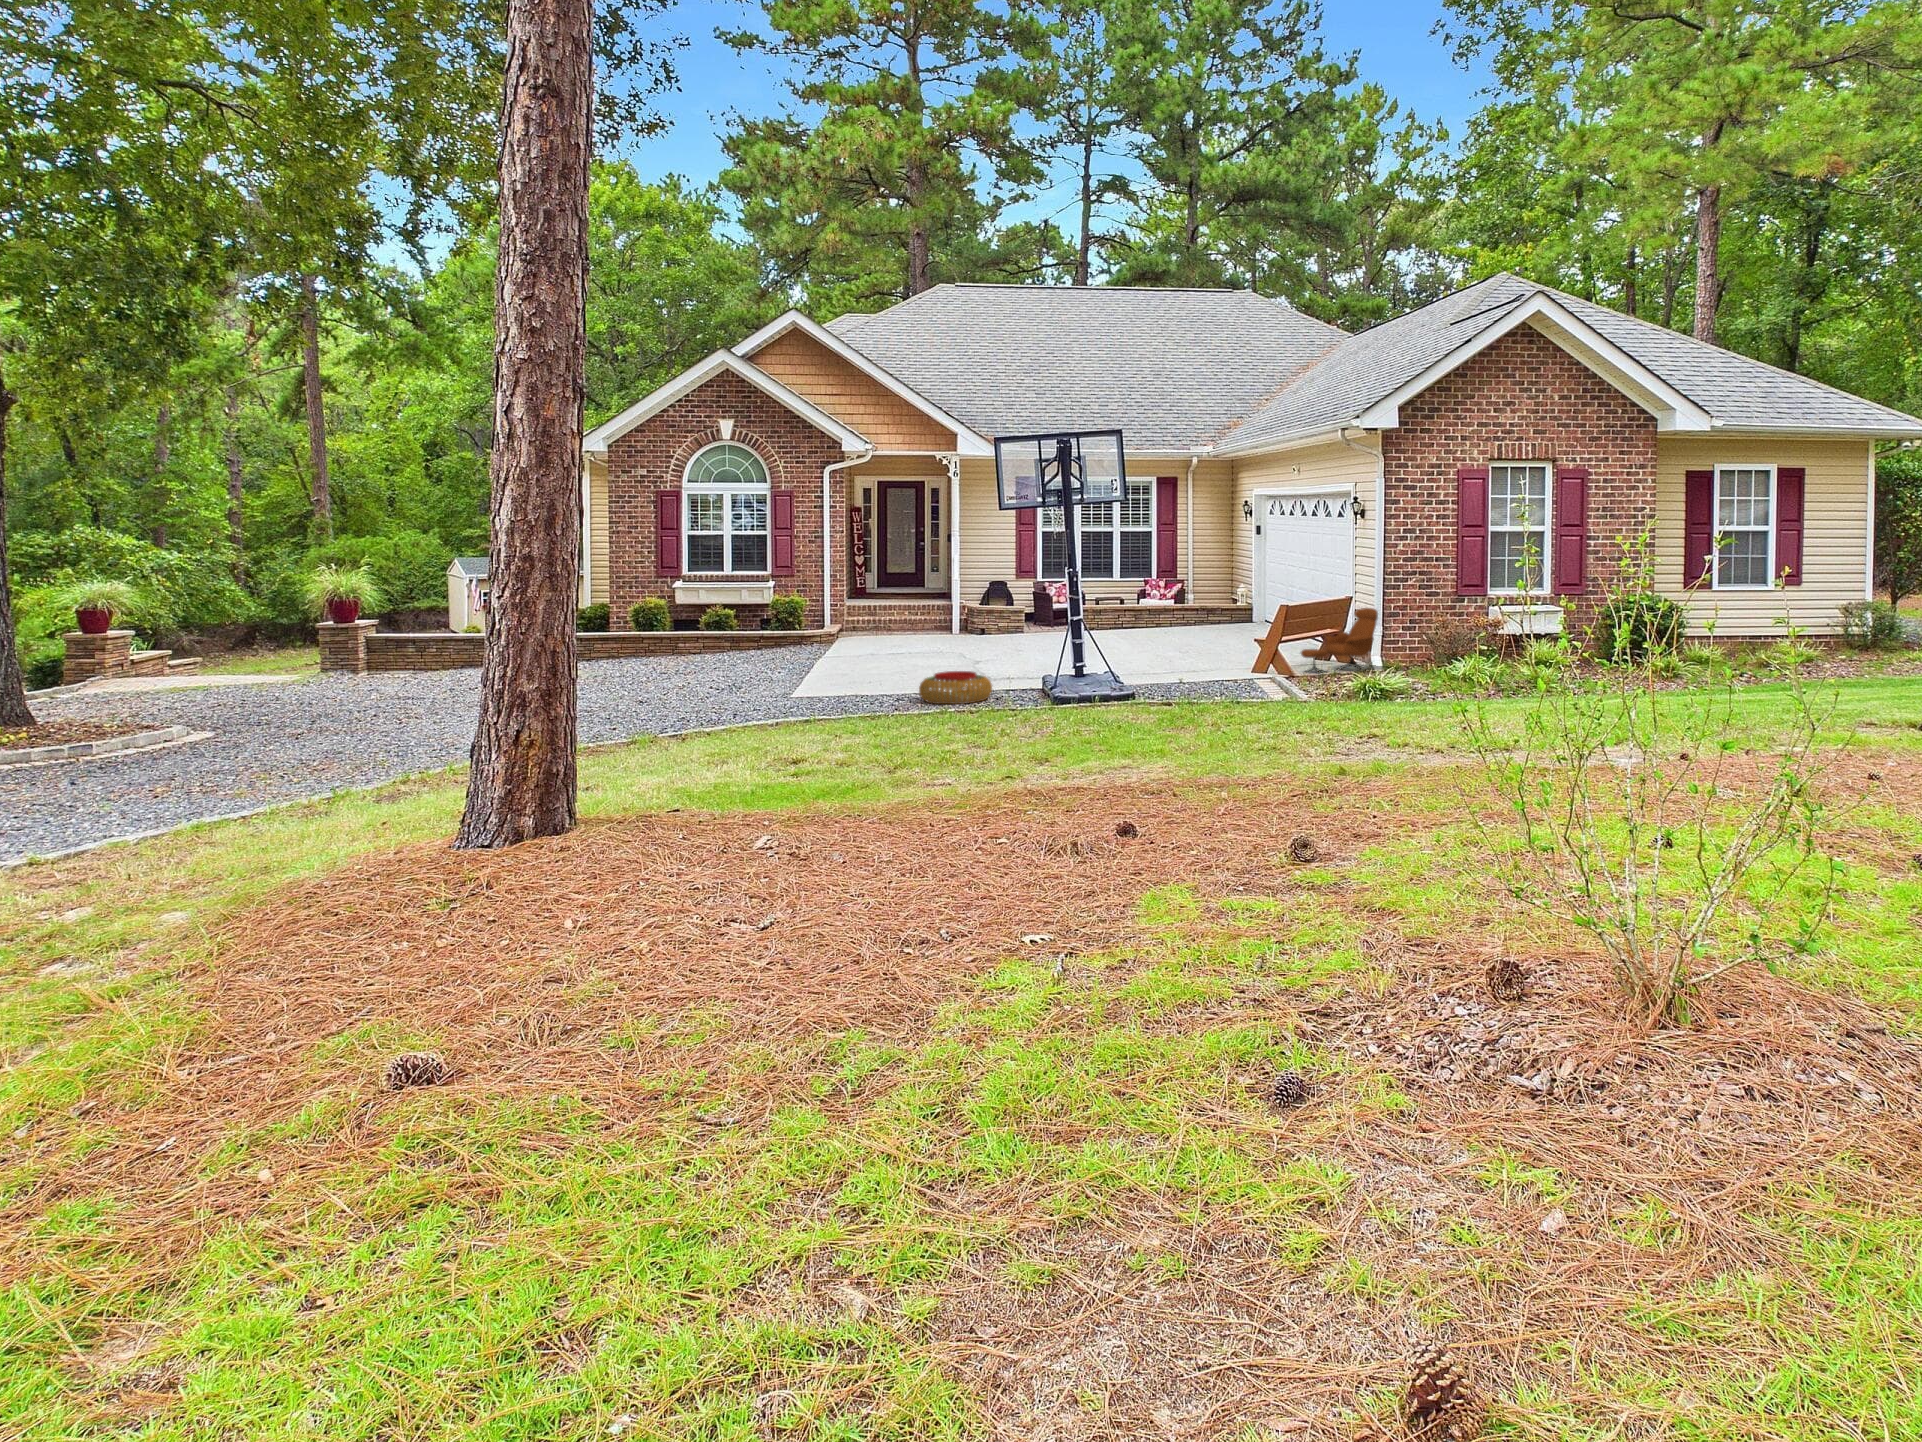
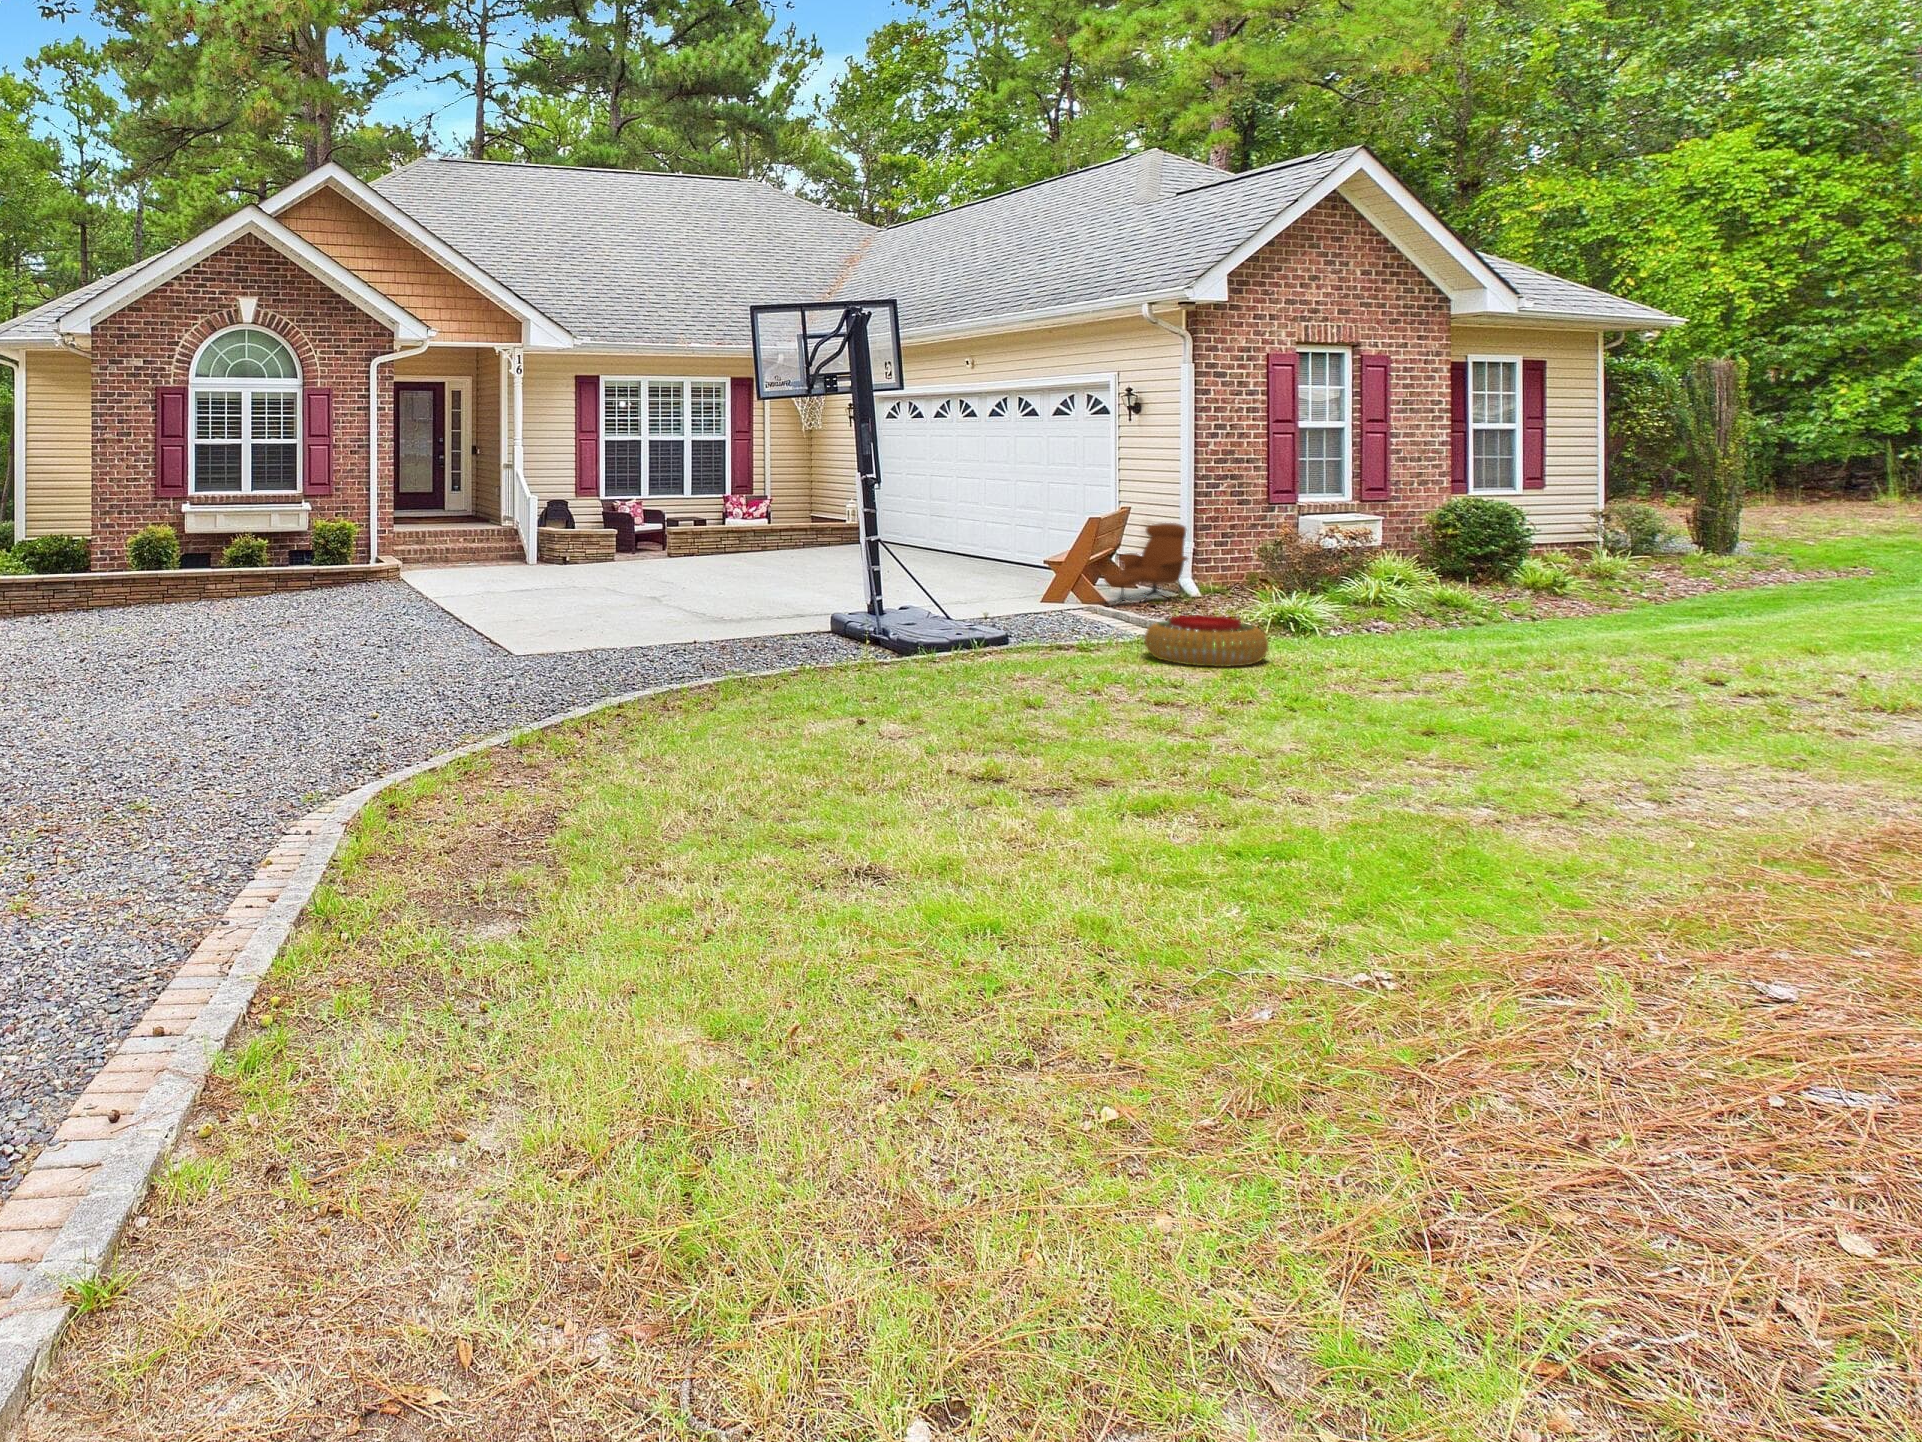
pouf: present [919,671,992,704] -> present [1144,615,1268,667]

